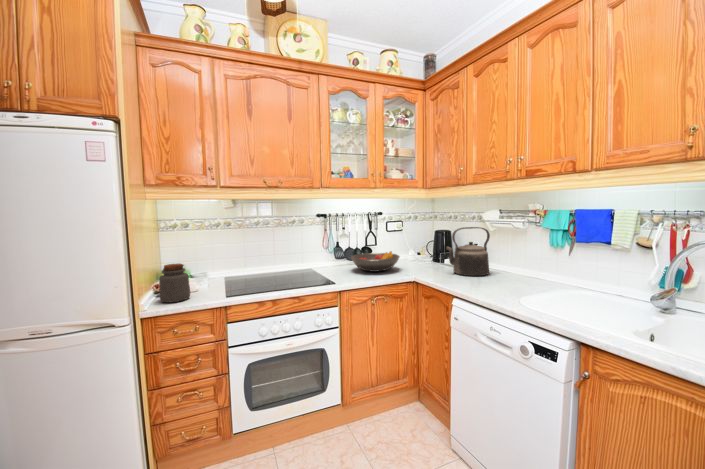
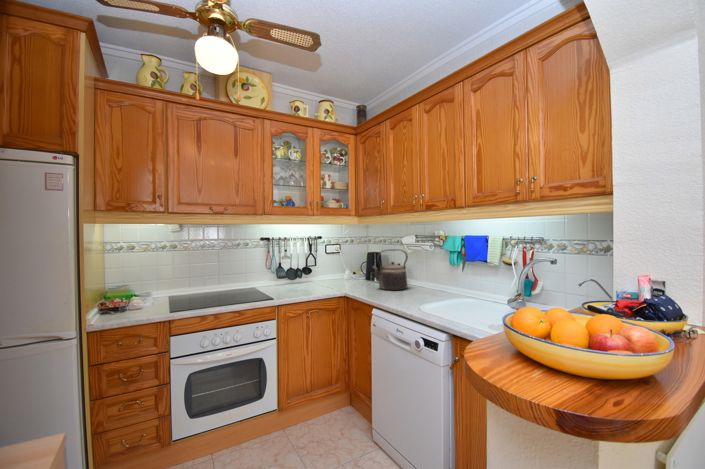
fruit bowl: present [351,251,399,272] -> none [291,270,335,289]
jar: present [159,264,191,302] -> none [104,282,136,319]

